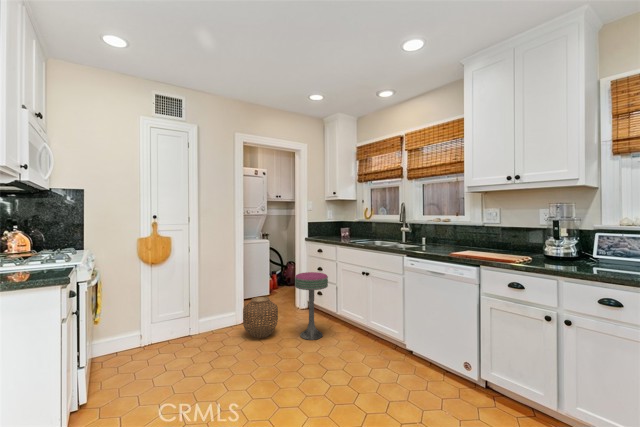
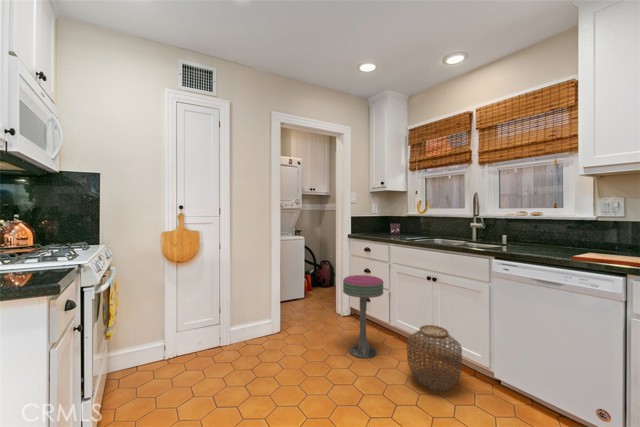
woven basket: present [243,297,278,338] -> present [407,325,462,391]

